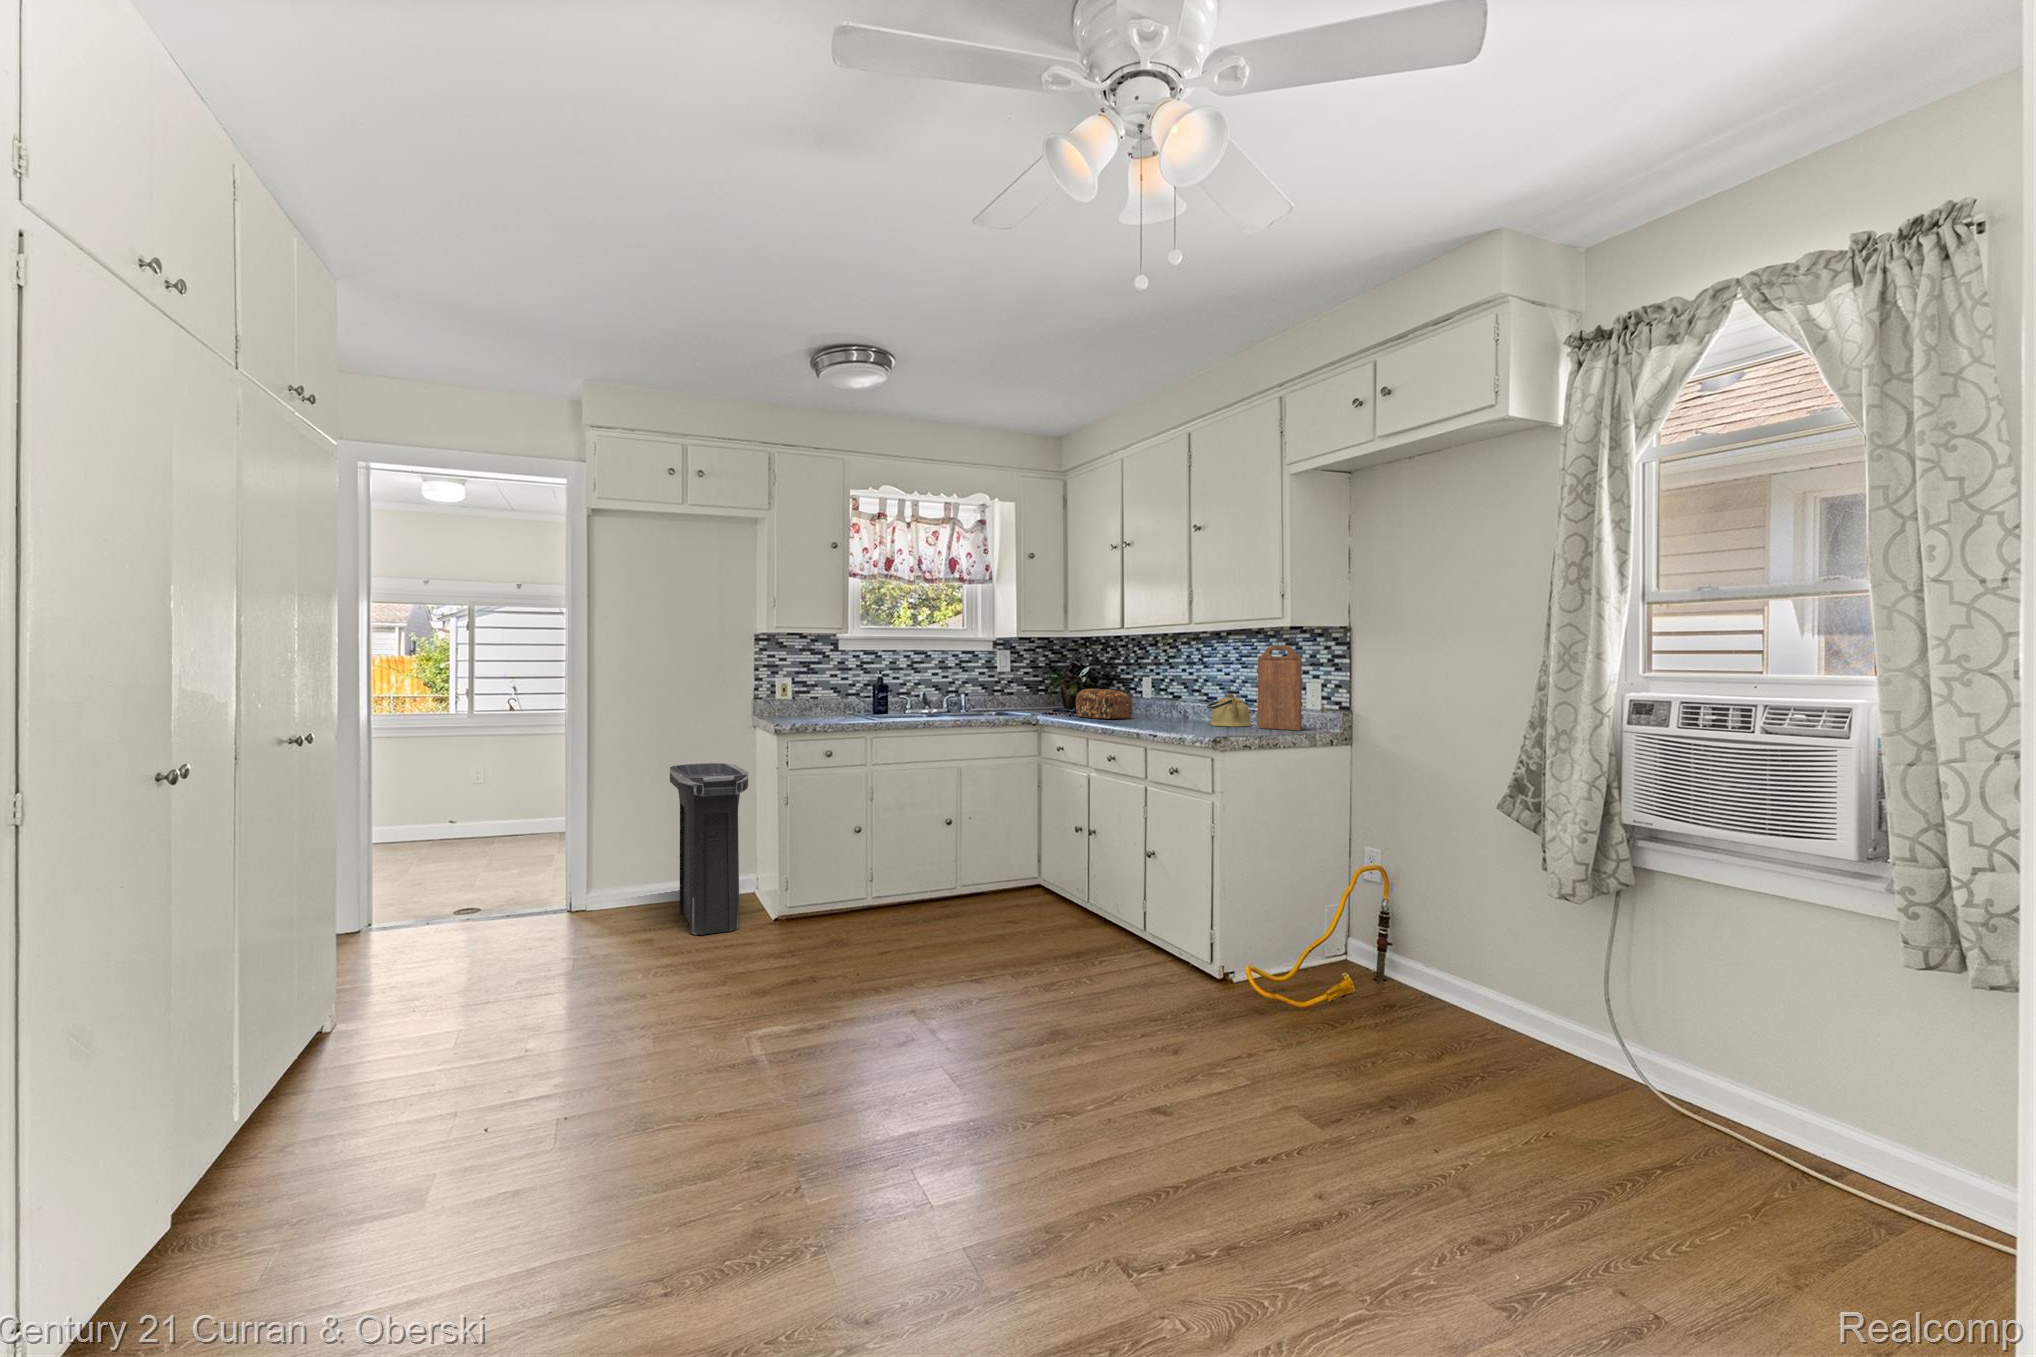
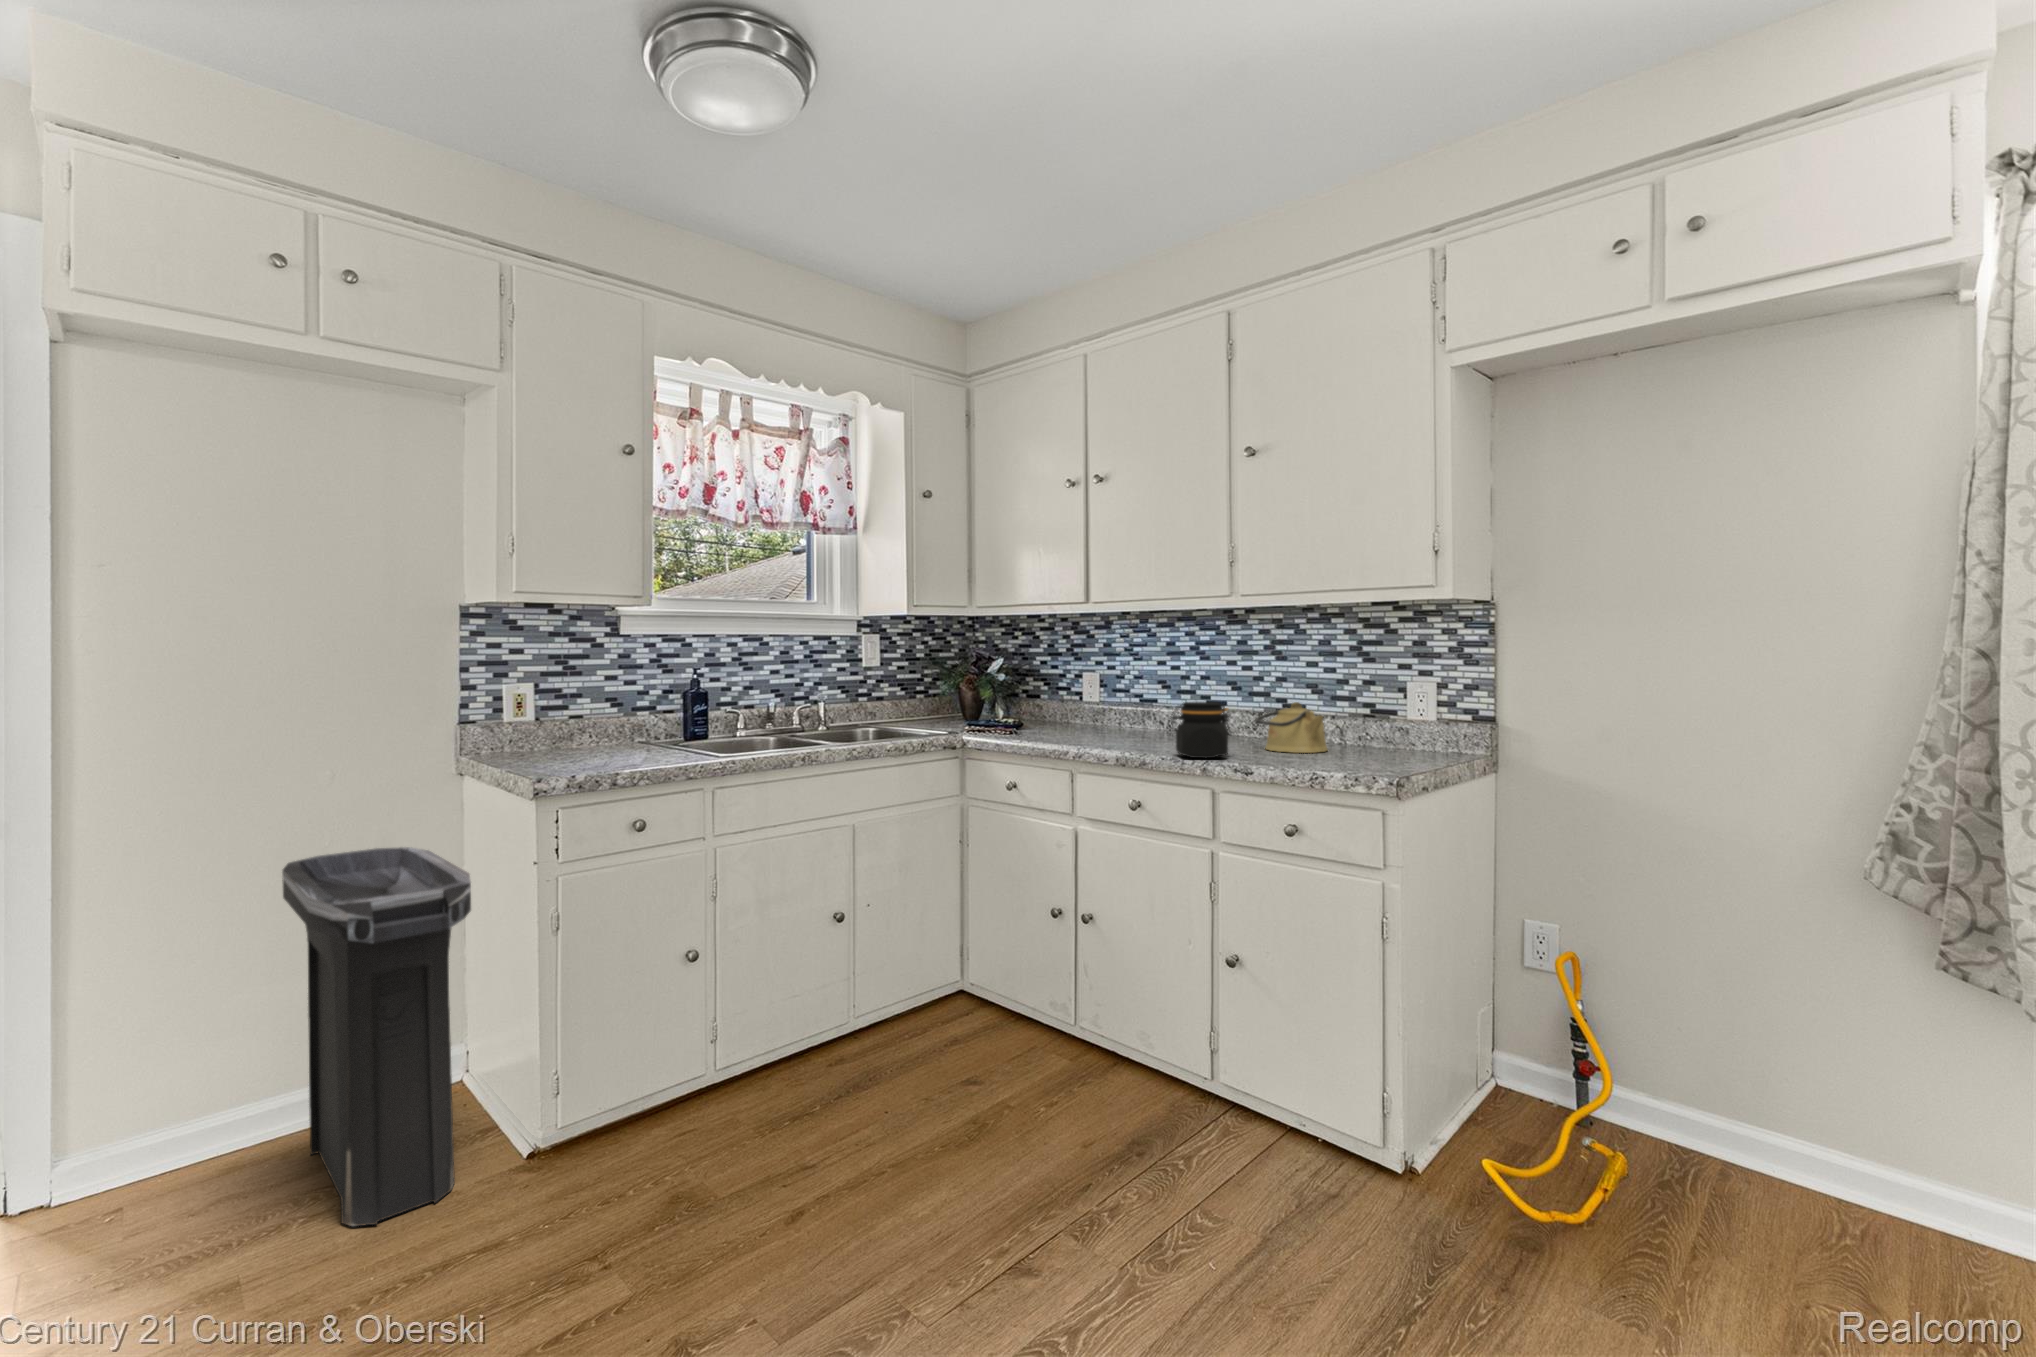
cutting board: present [1258,645,1302,731] -> none [1360,630,1441,760]
bread loaf: present [1076,689,1132,719] -> none [1019,694,1111,740]
jar: none [1133,692,1172,727] -> present [1171,702,1232,758]

